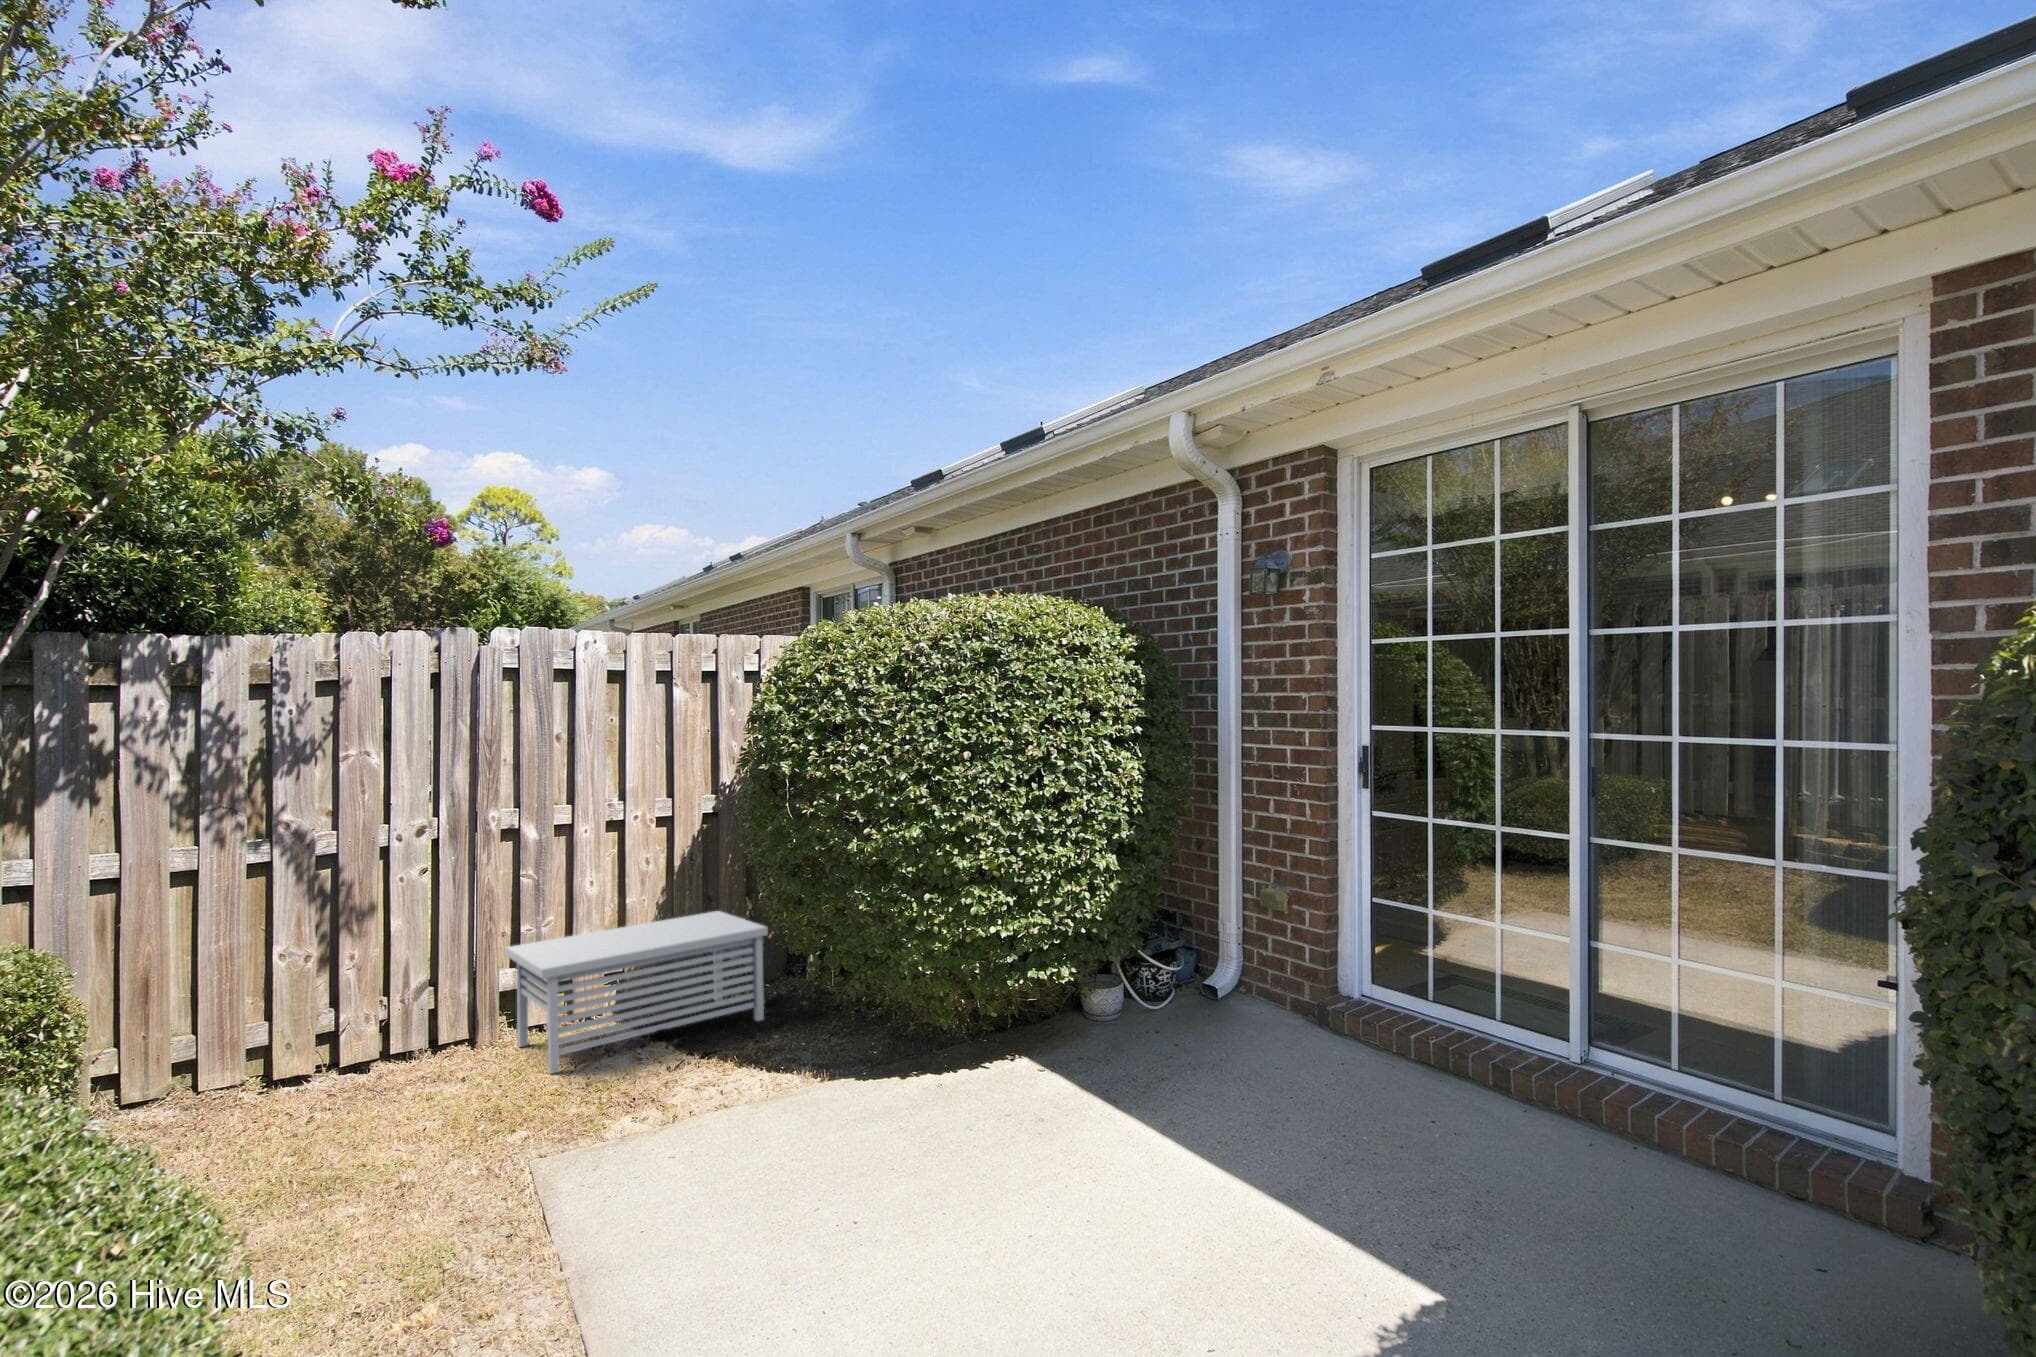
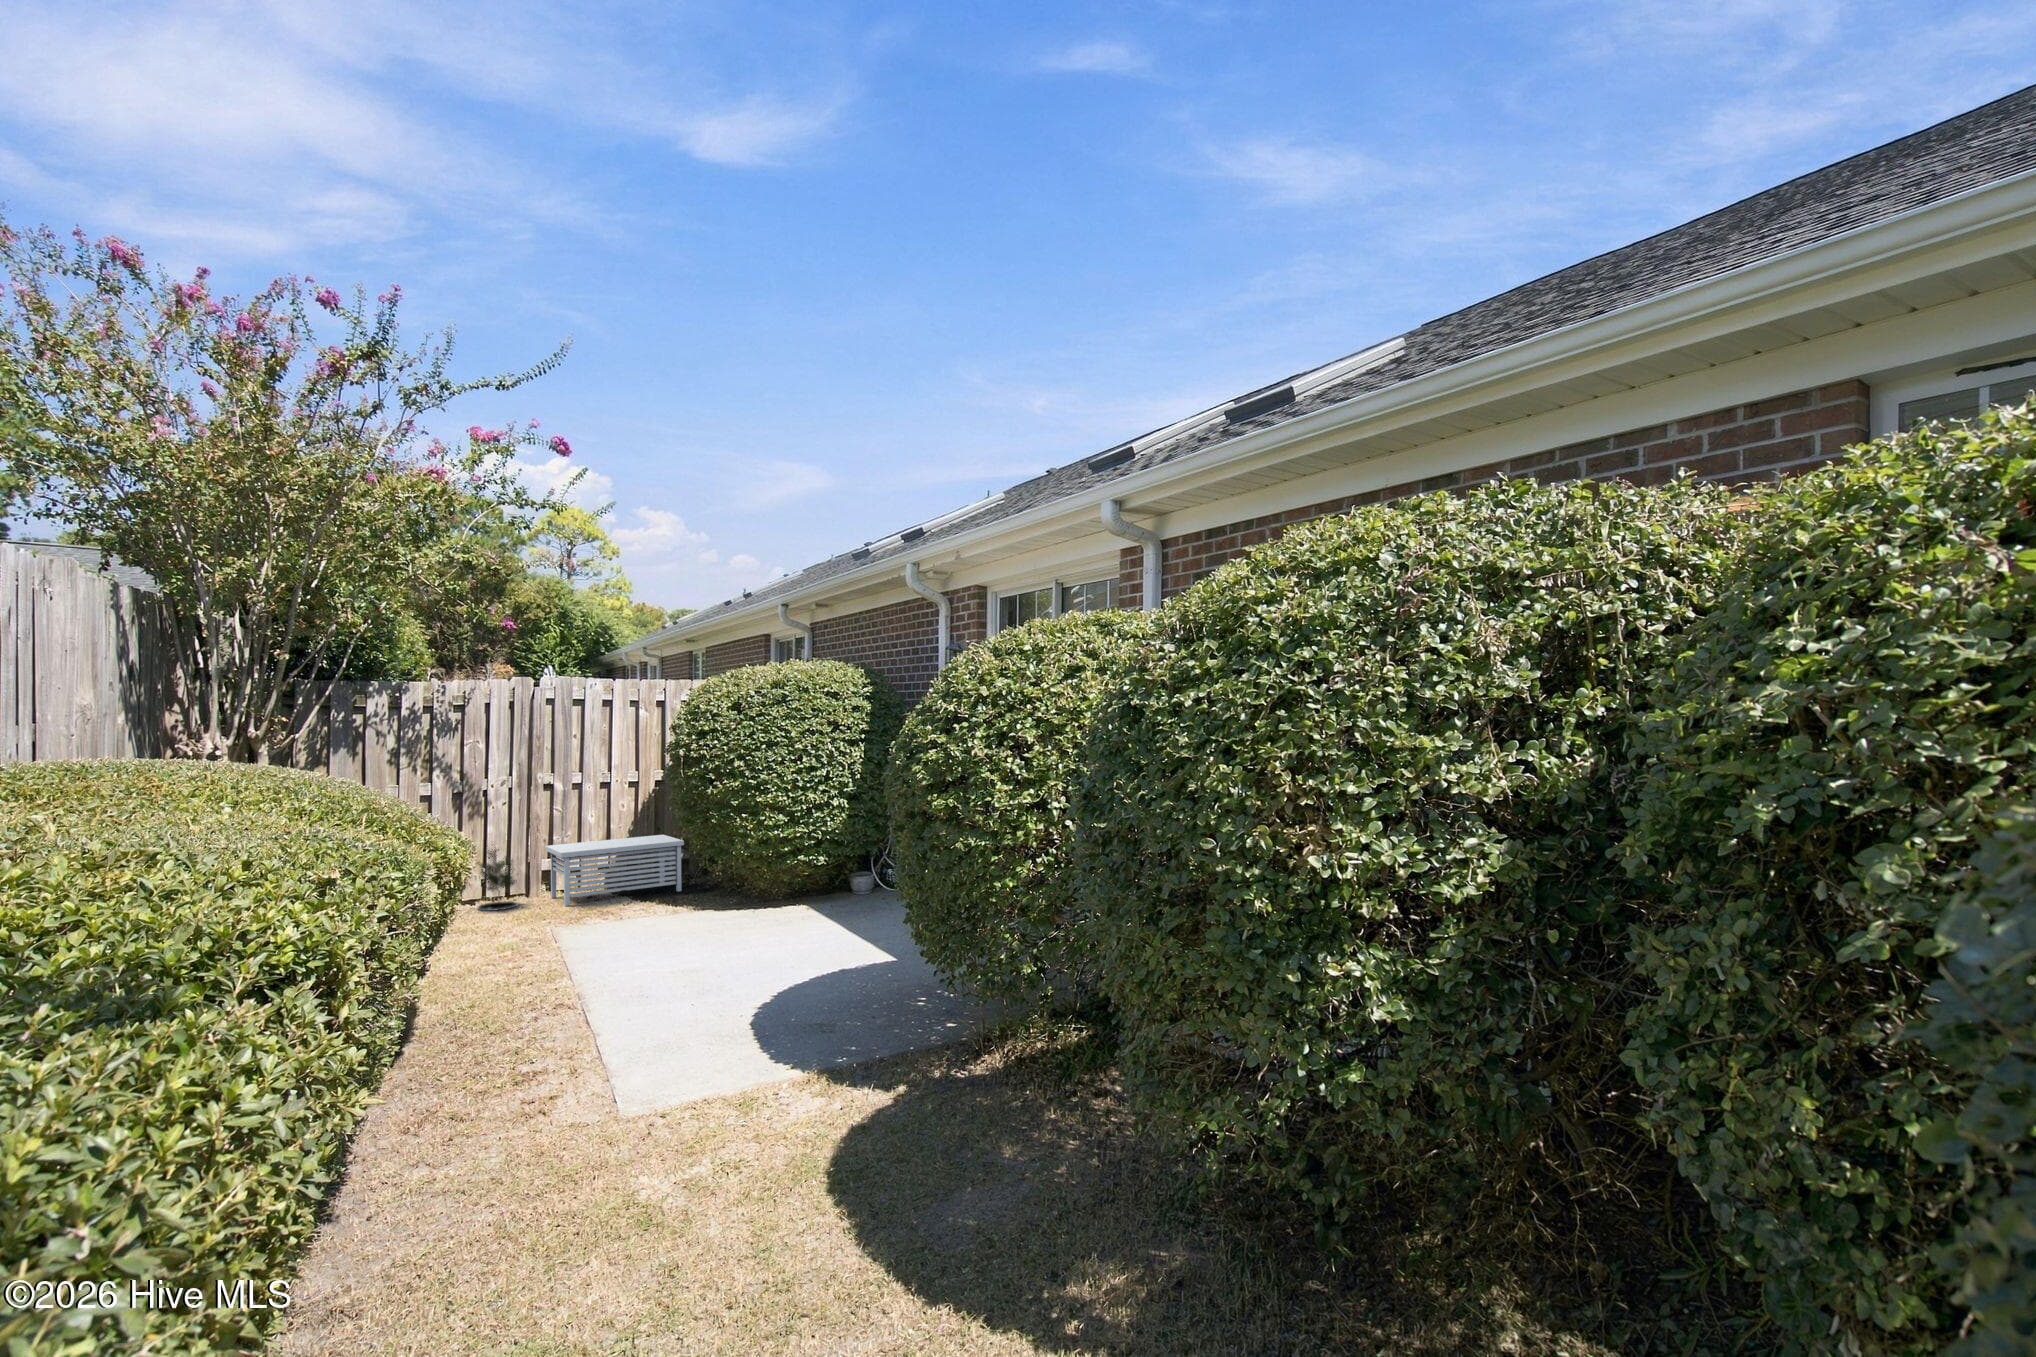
potted tree: none [362,948,458,1094] -> present [477,845,518,911]

